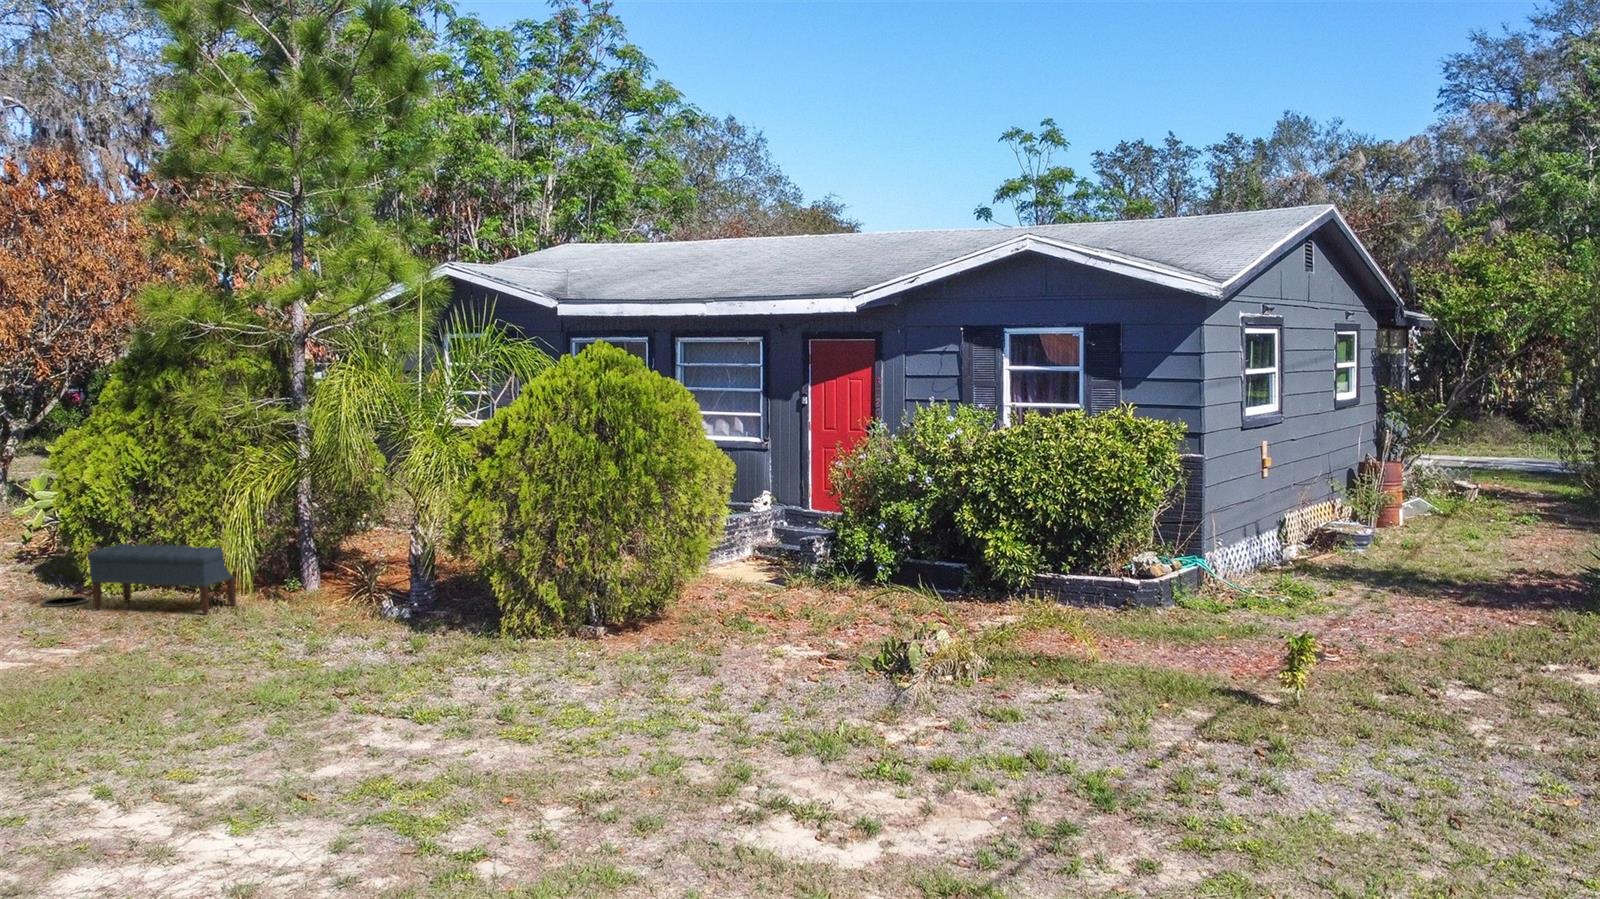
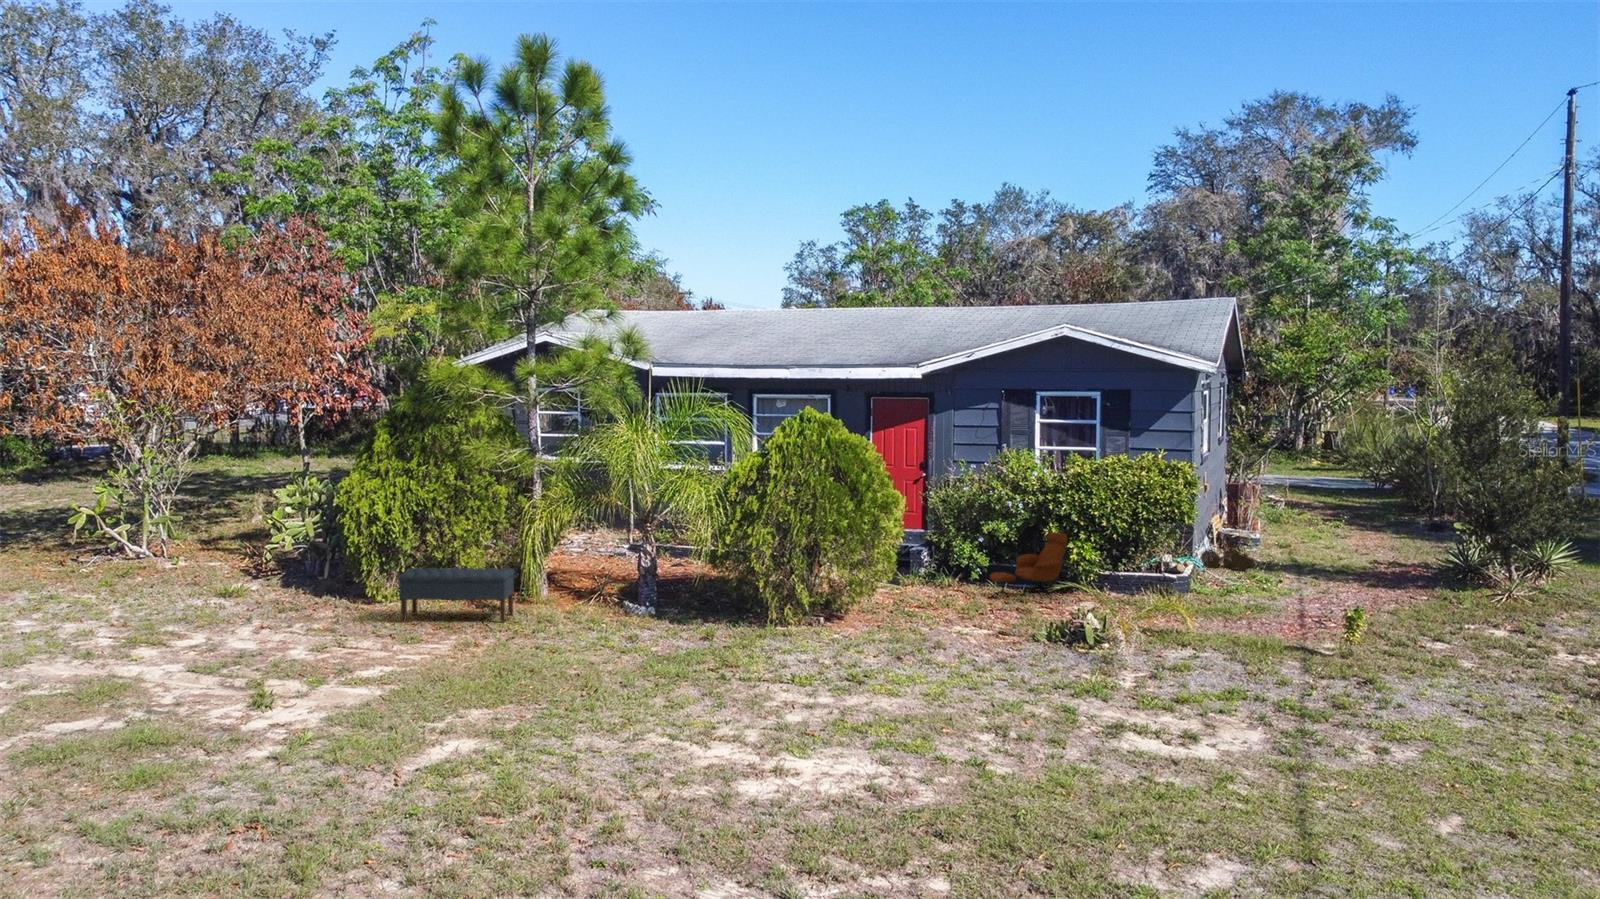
lounge chair: none [866,515,982,607] -> present [990,532,1067,597]
potted tree: present [35,536,88,607] -> none [336,558,383,620]
woven basket: none [1232,544,1314,577] -> present [1200,549,1254,571]

